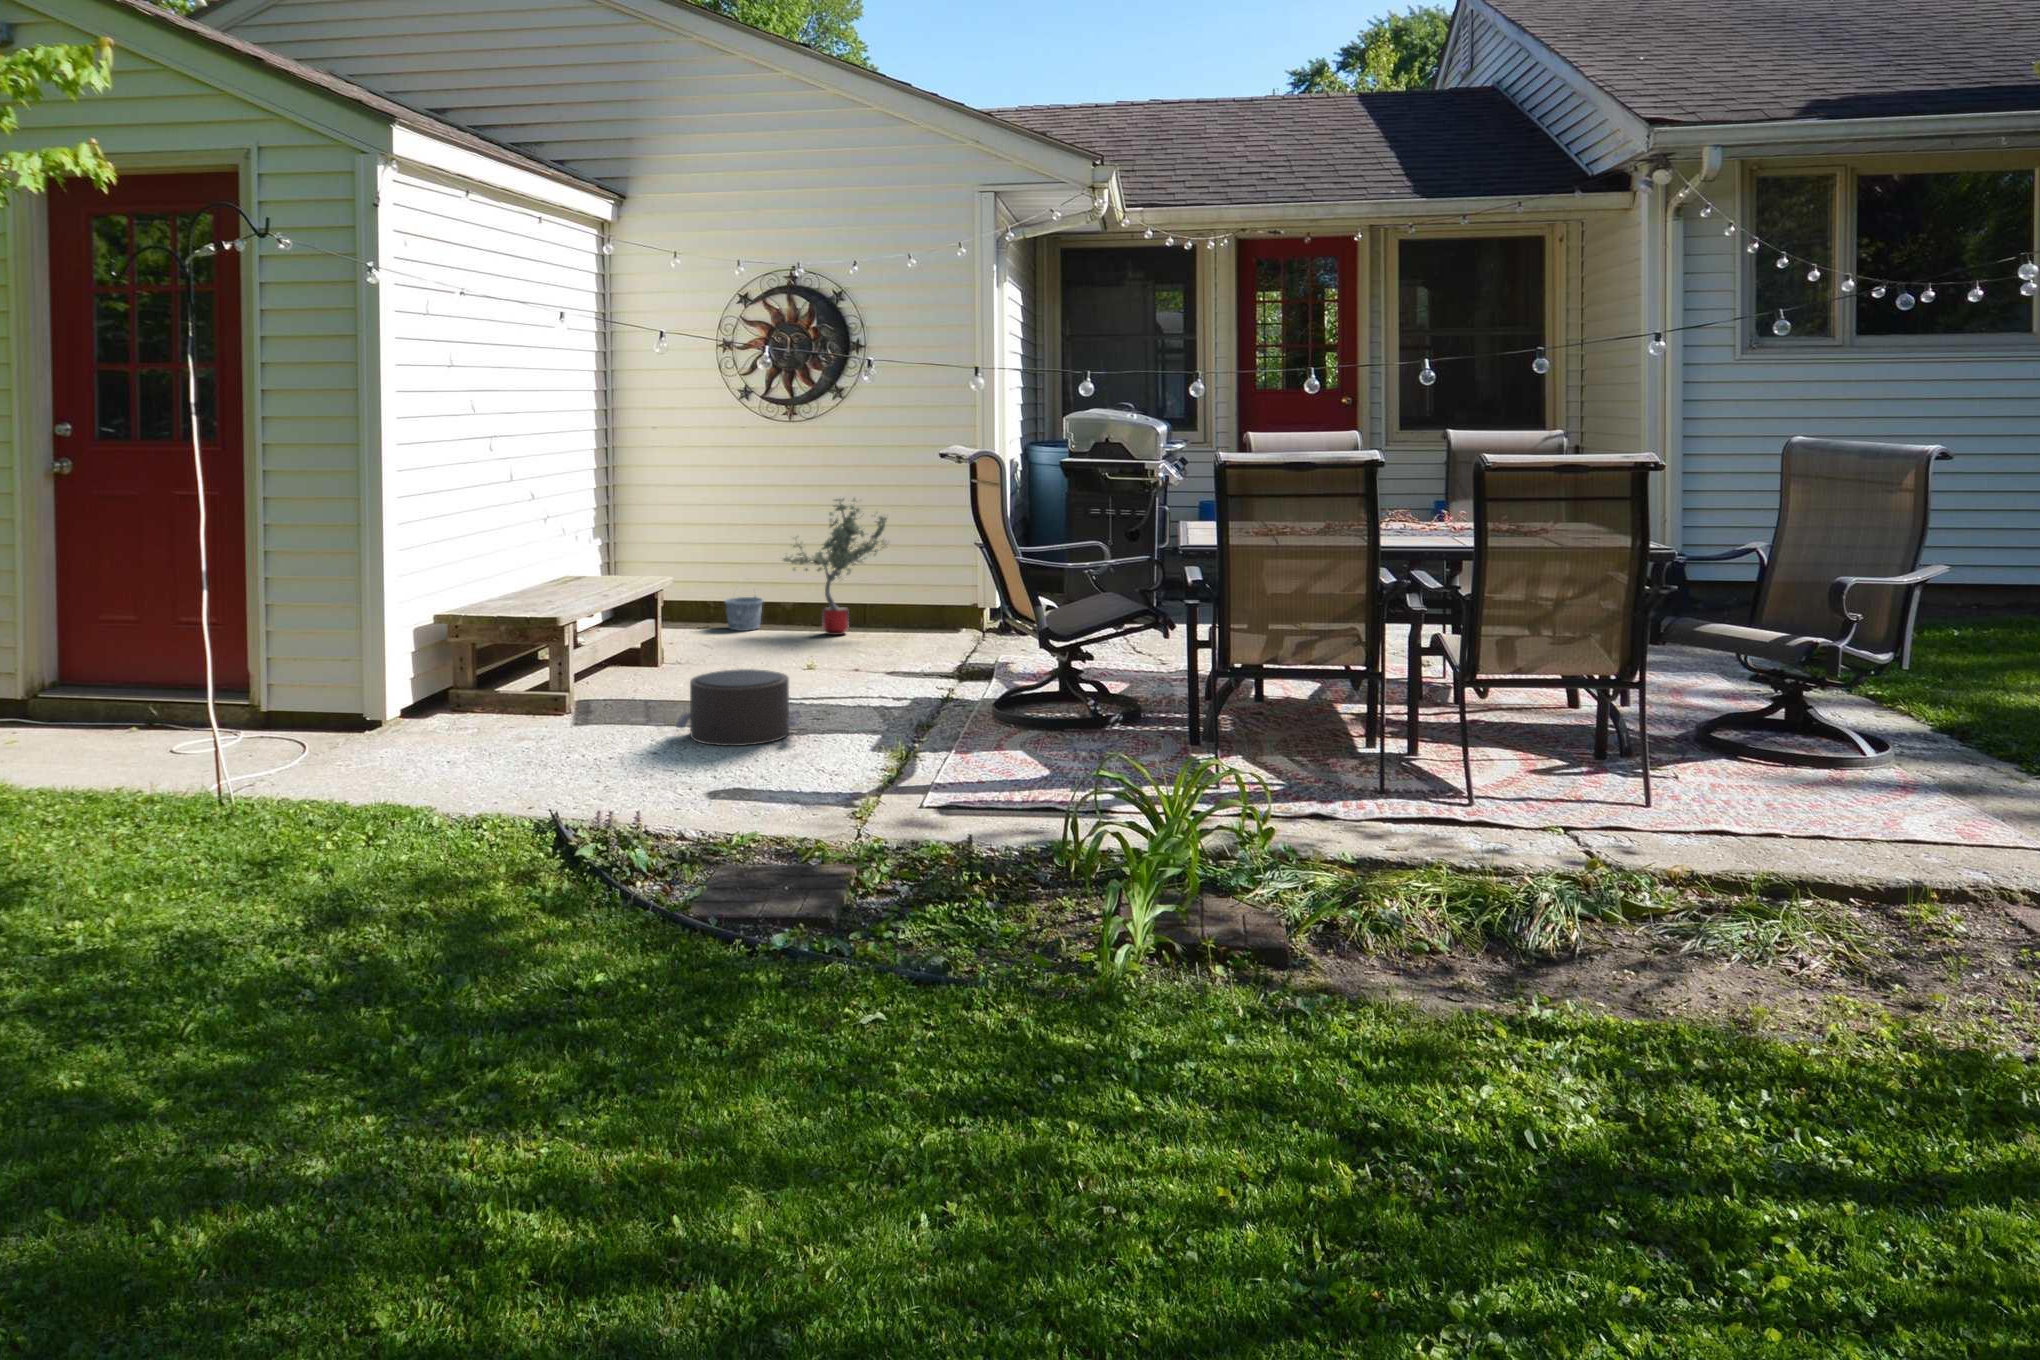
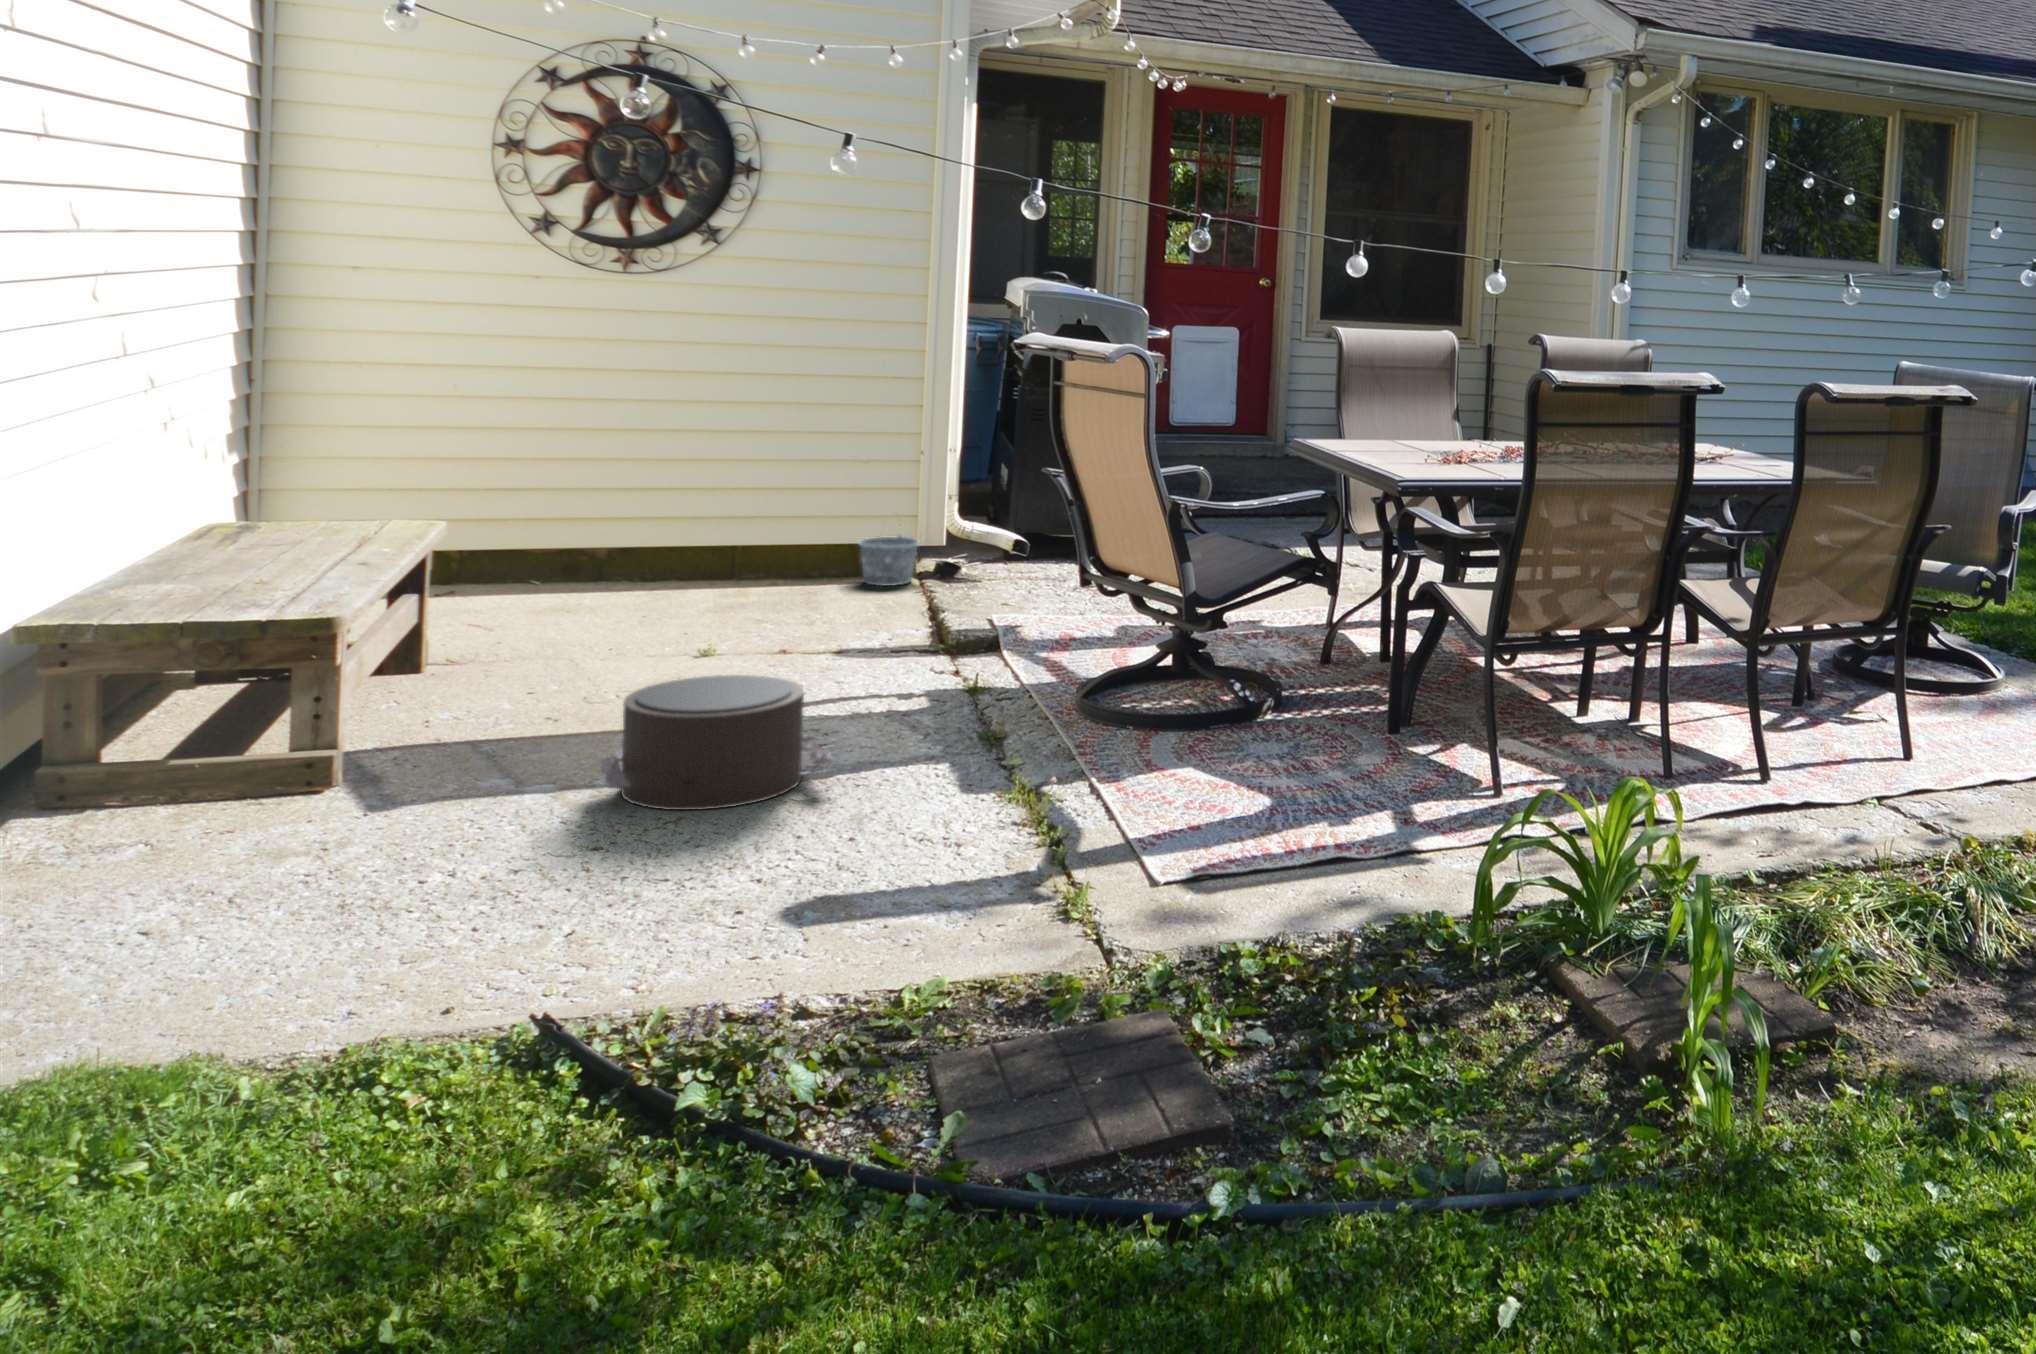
potted tree: present [783,498,887,635] -> none [611,390,799,596]
bucket: present [725,596,763,631] -> present [858,536,920,586]

